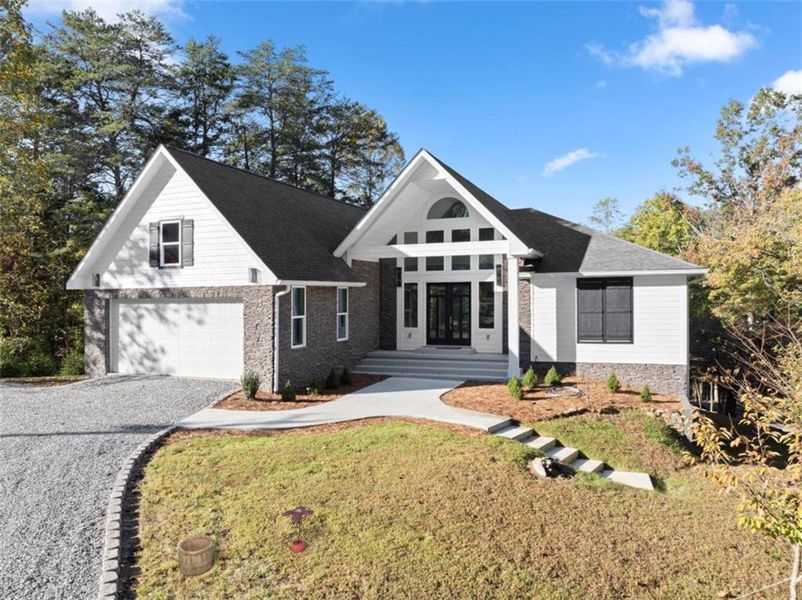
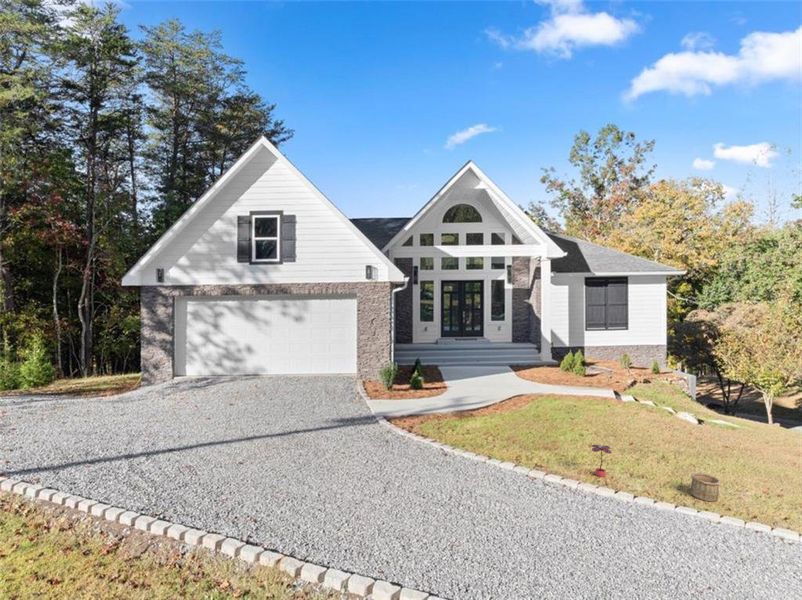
potted plant: present [283,506,314,552] -> present [592,445,612,477]

